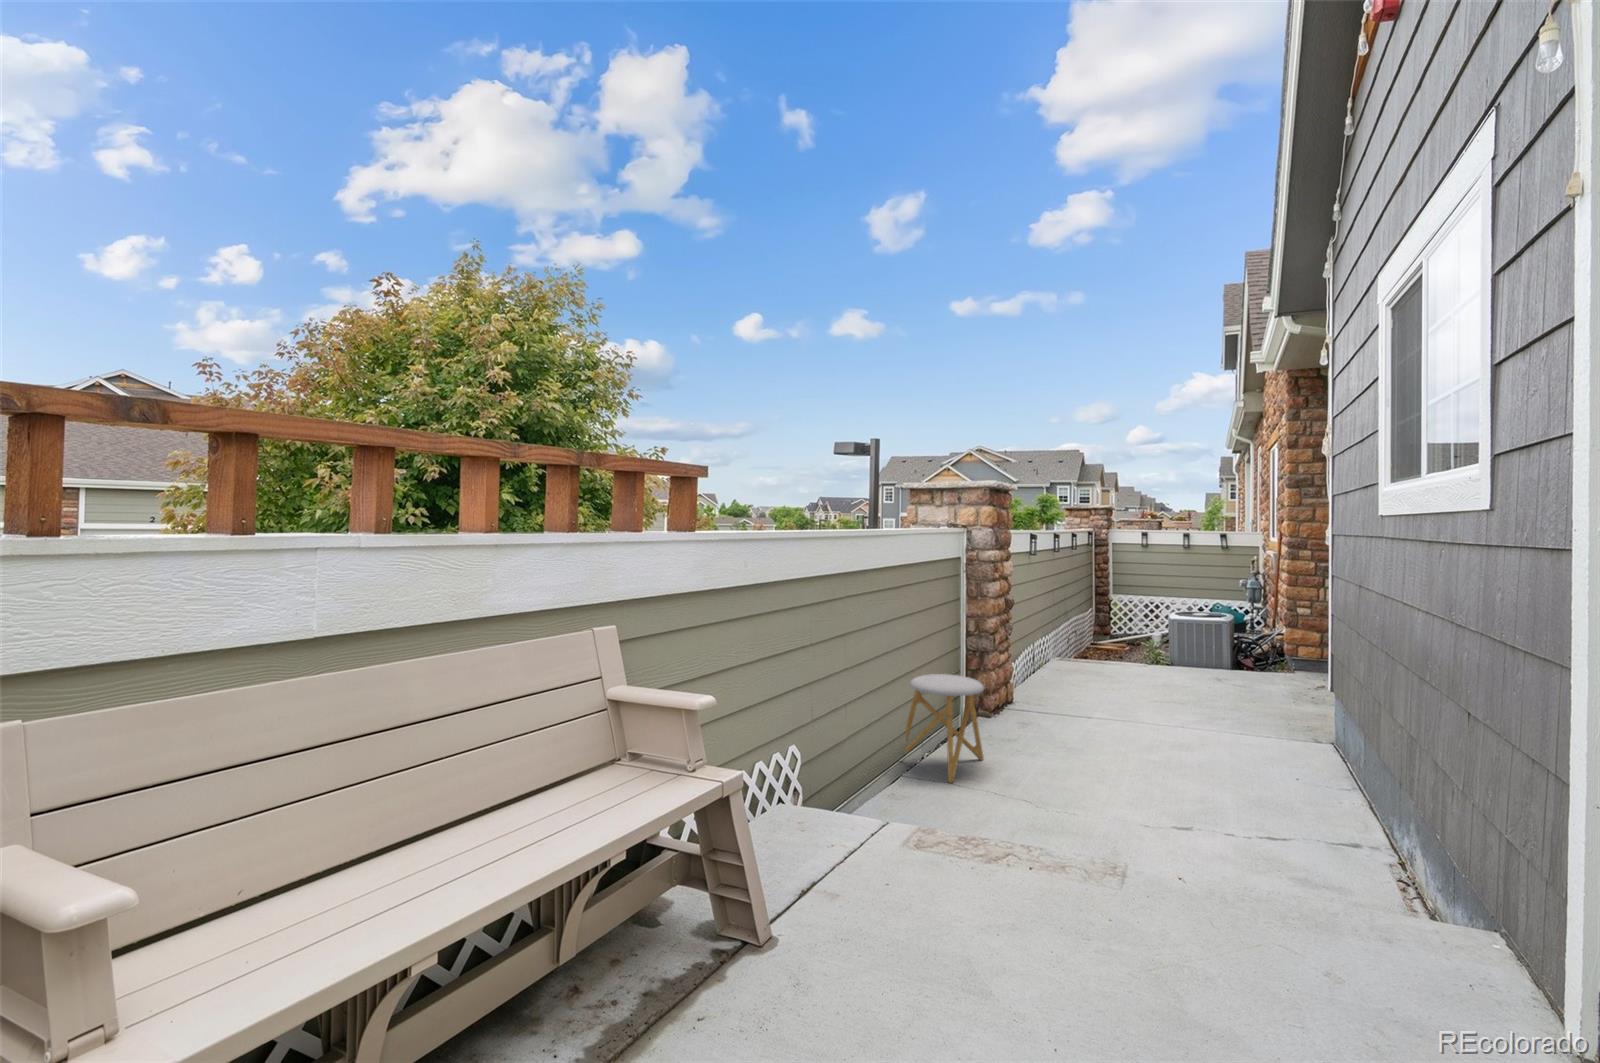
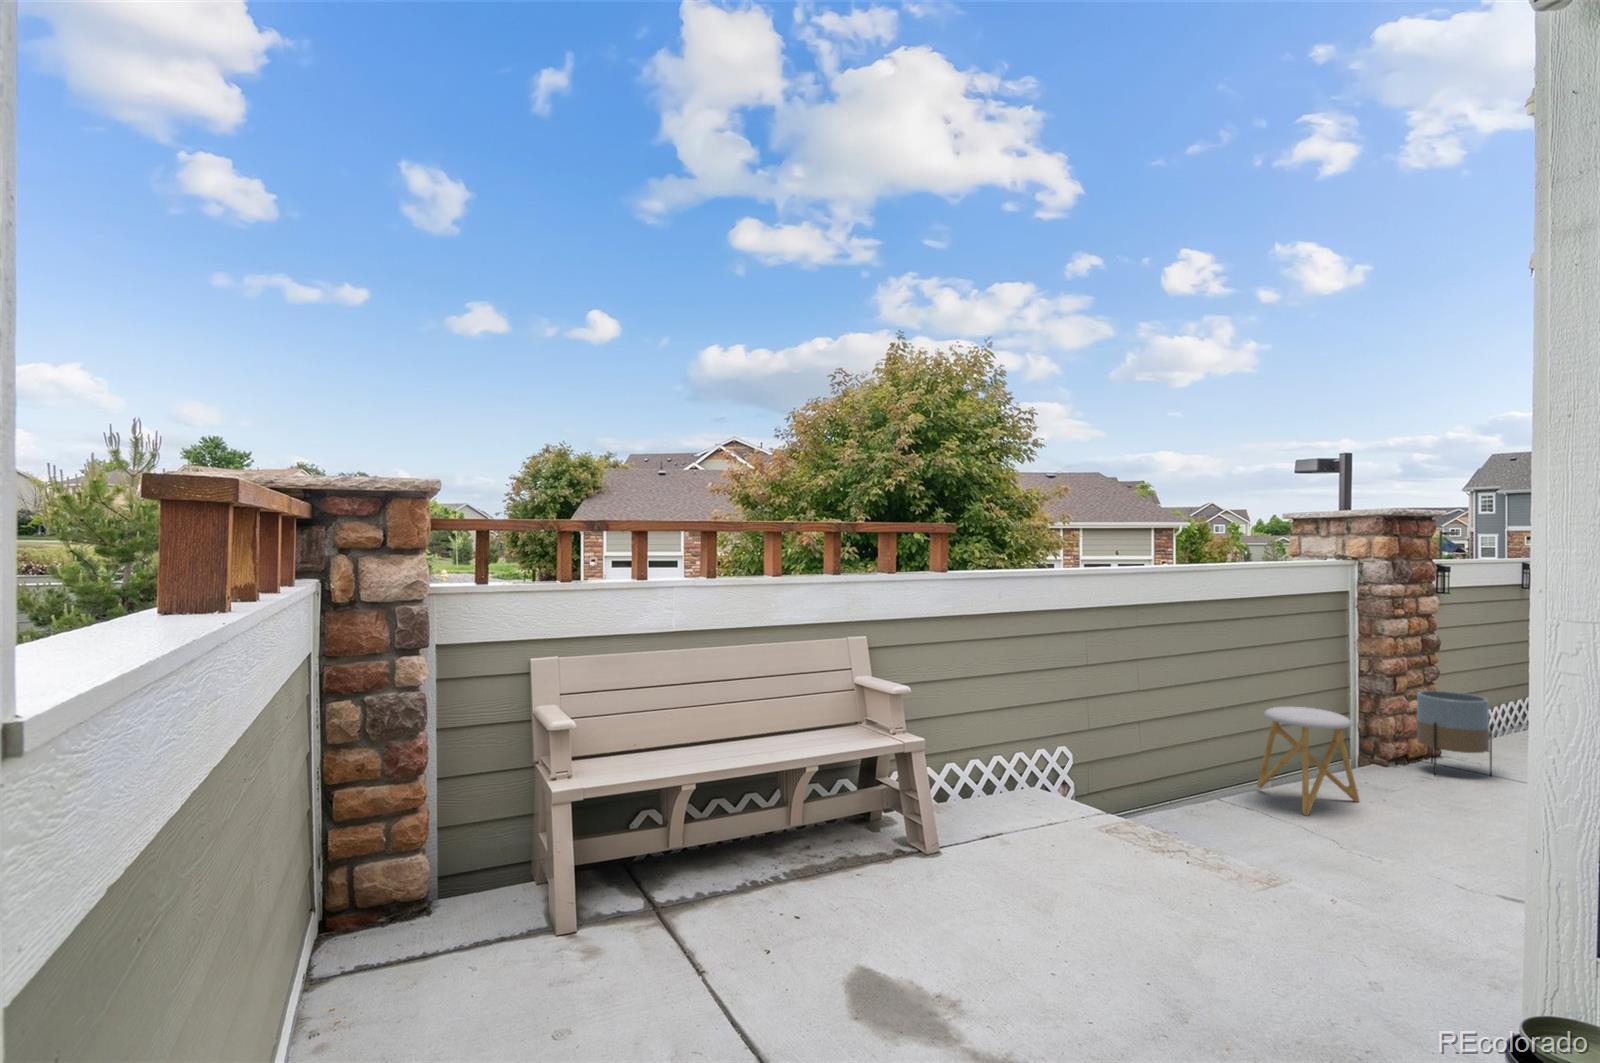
planter: none [1006,645,1059,723] -> present [1417,691,1492,776]

